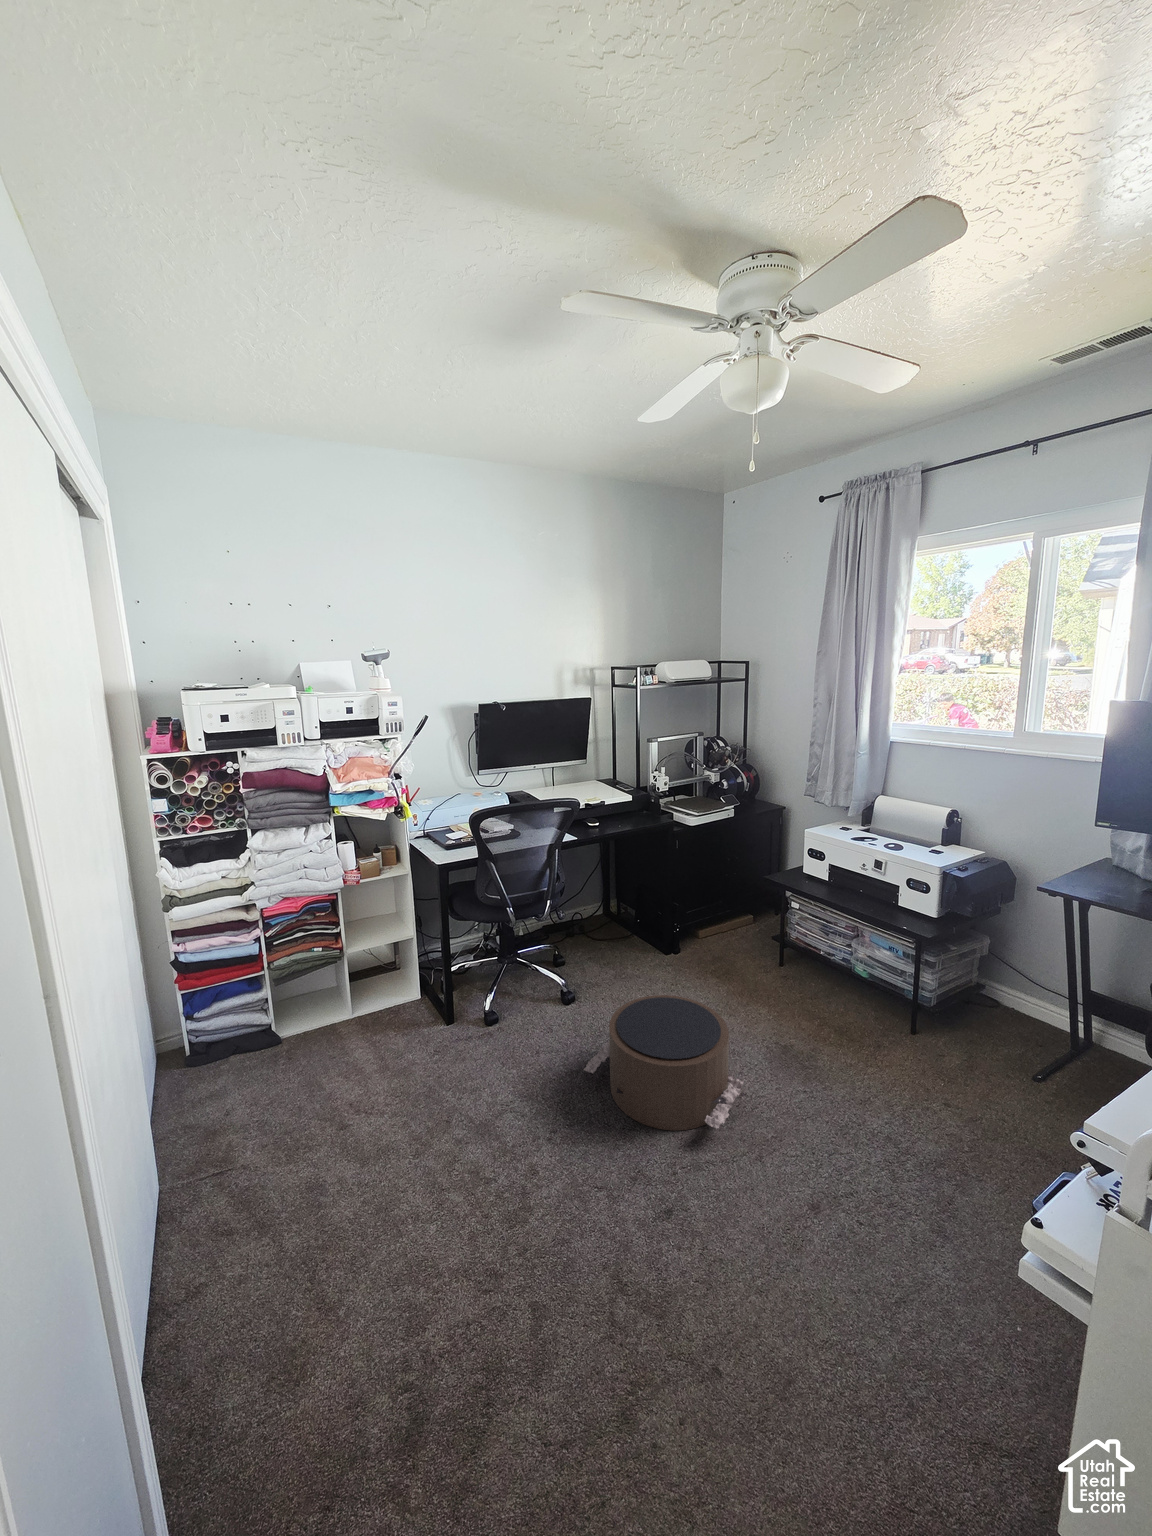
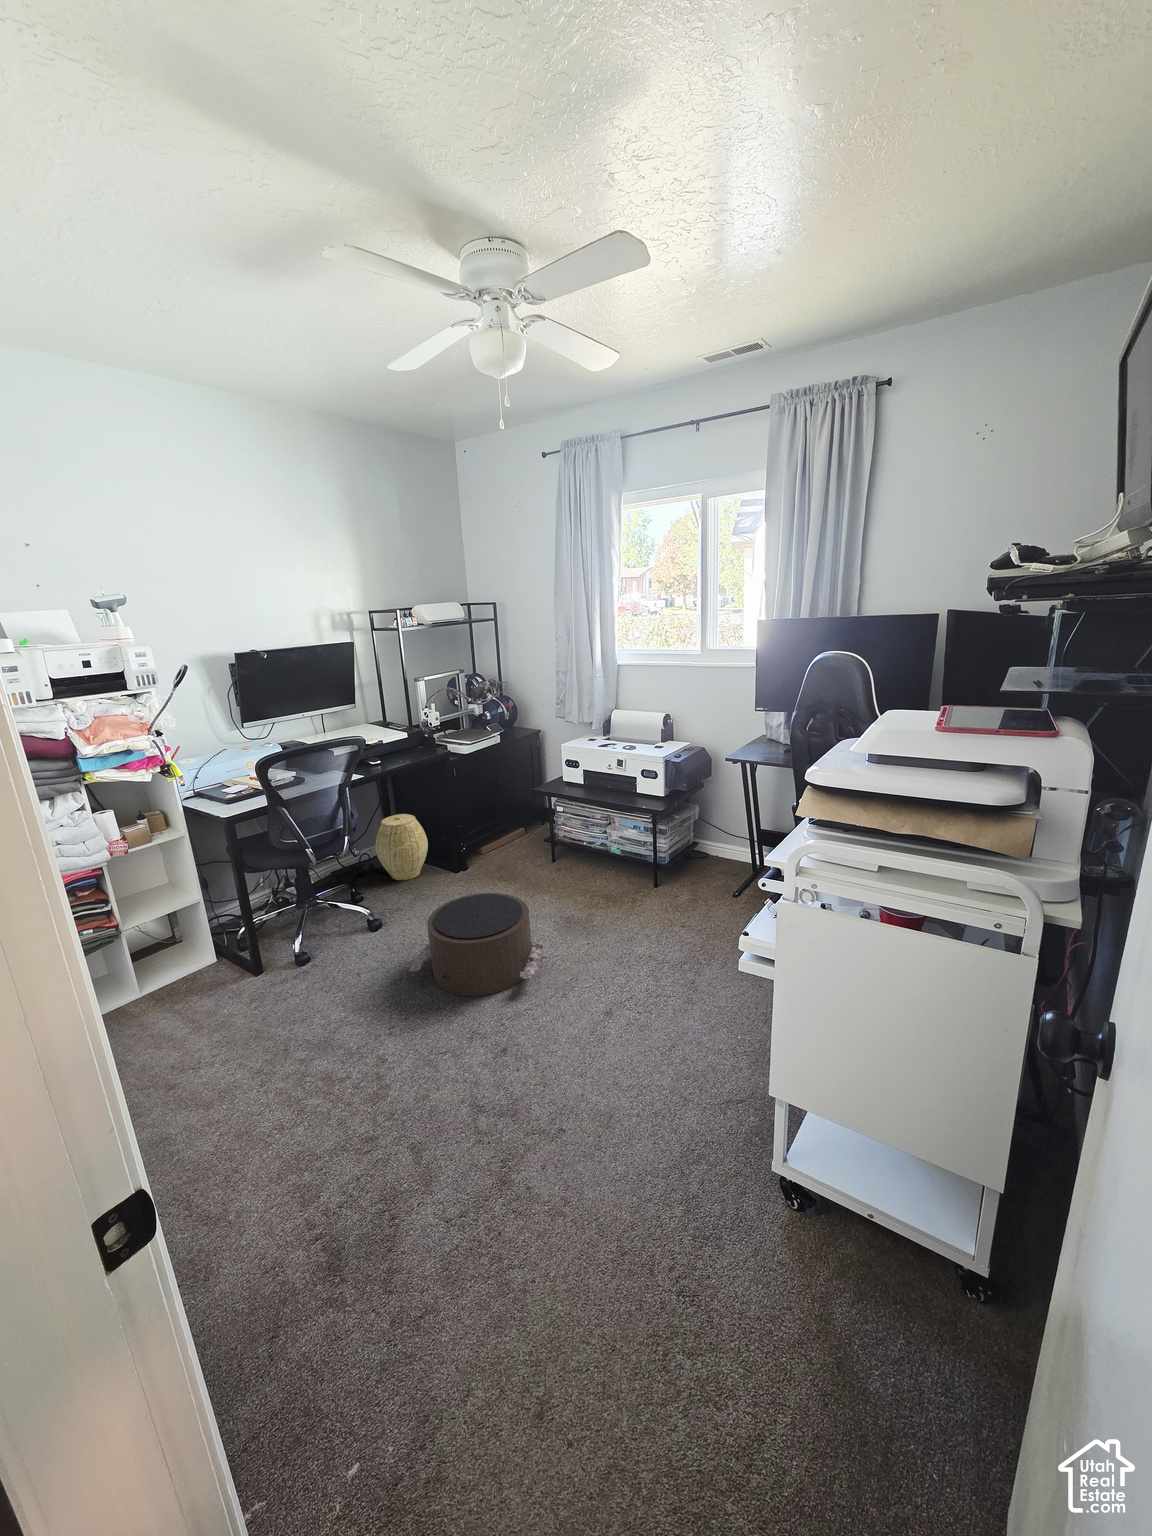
woven basket: none [585,879,639,950] -> present [375,814,428,880]

